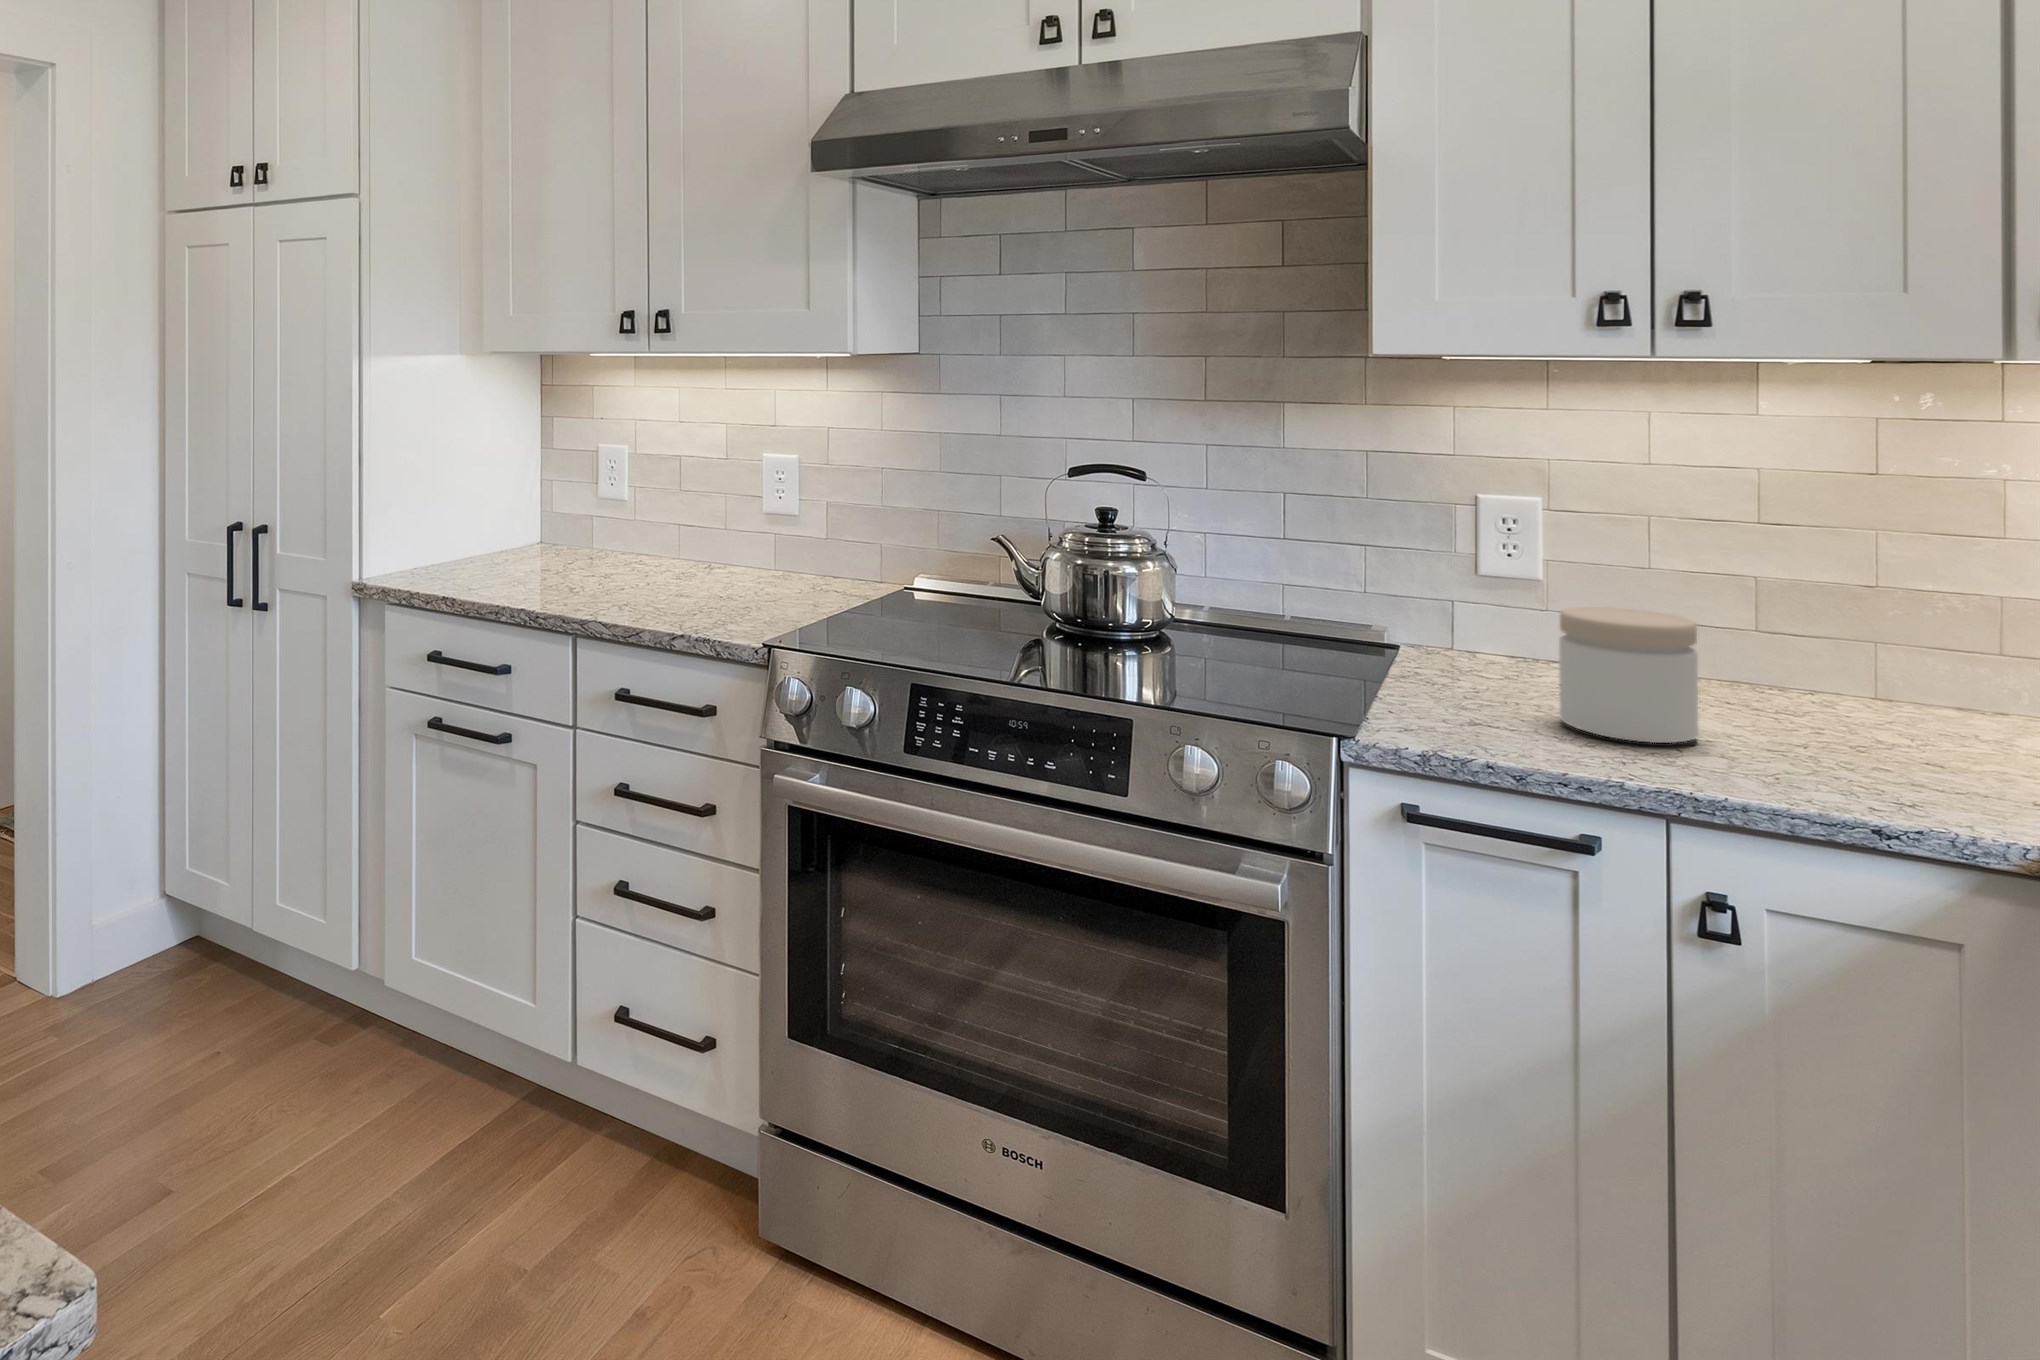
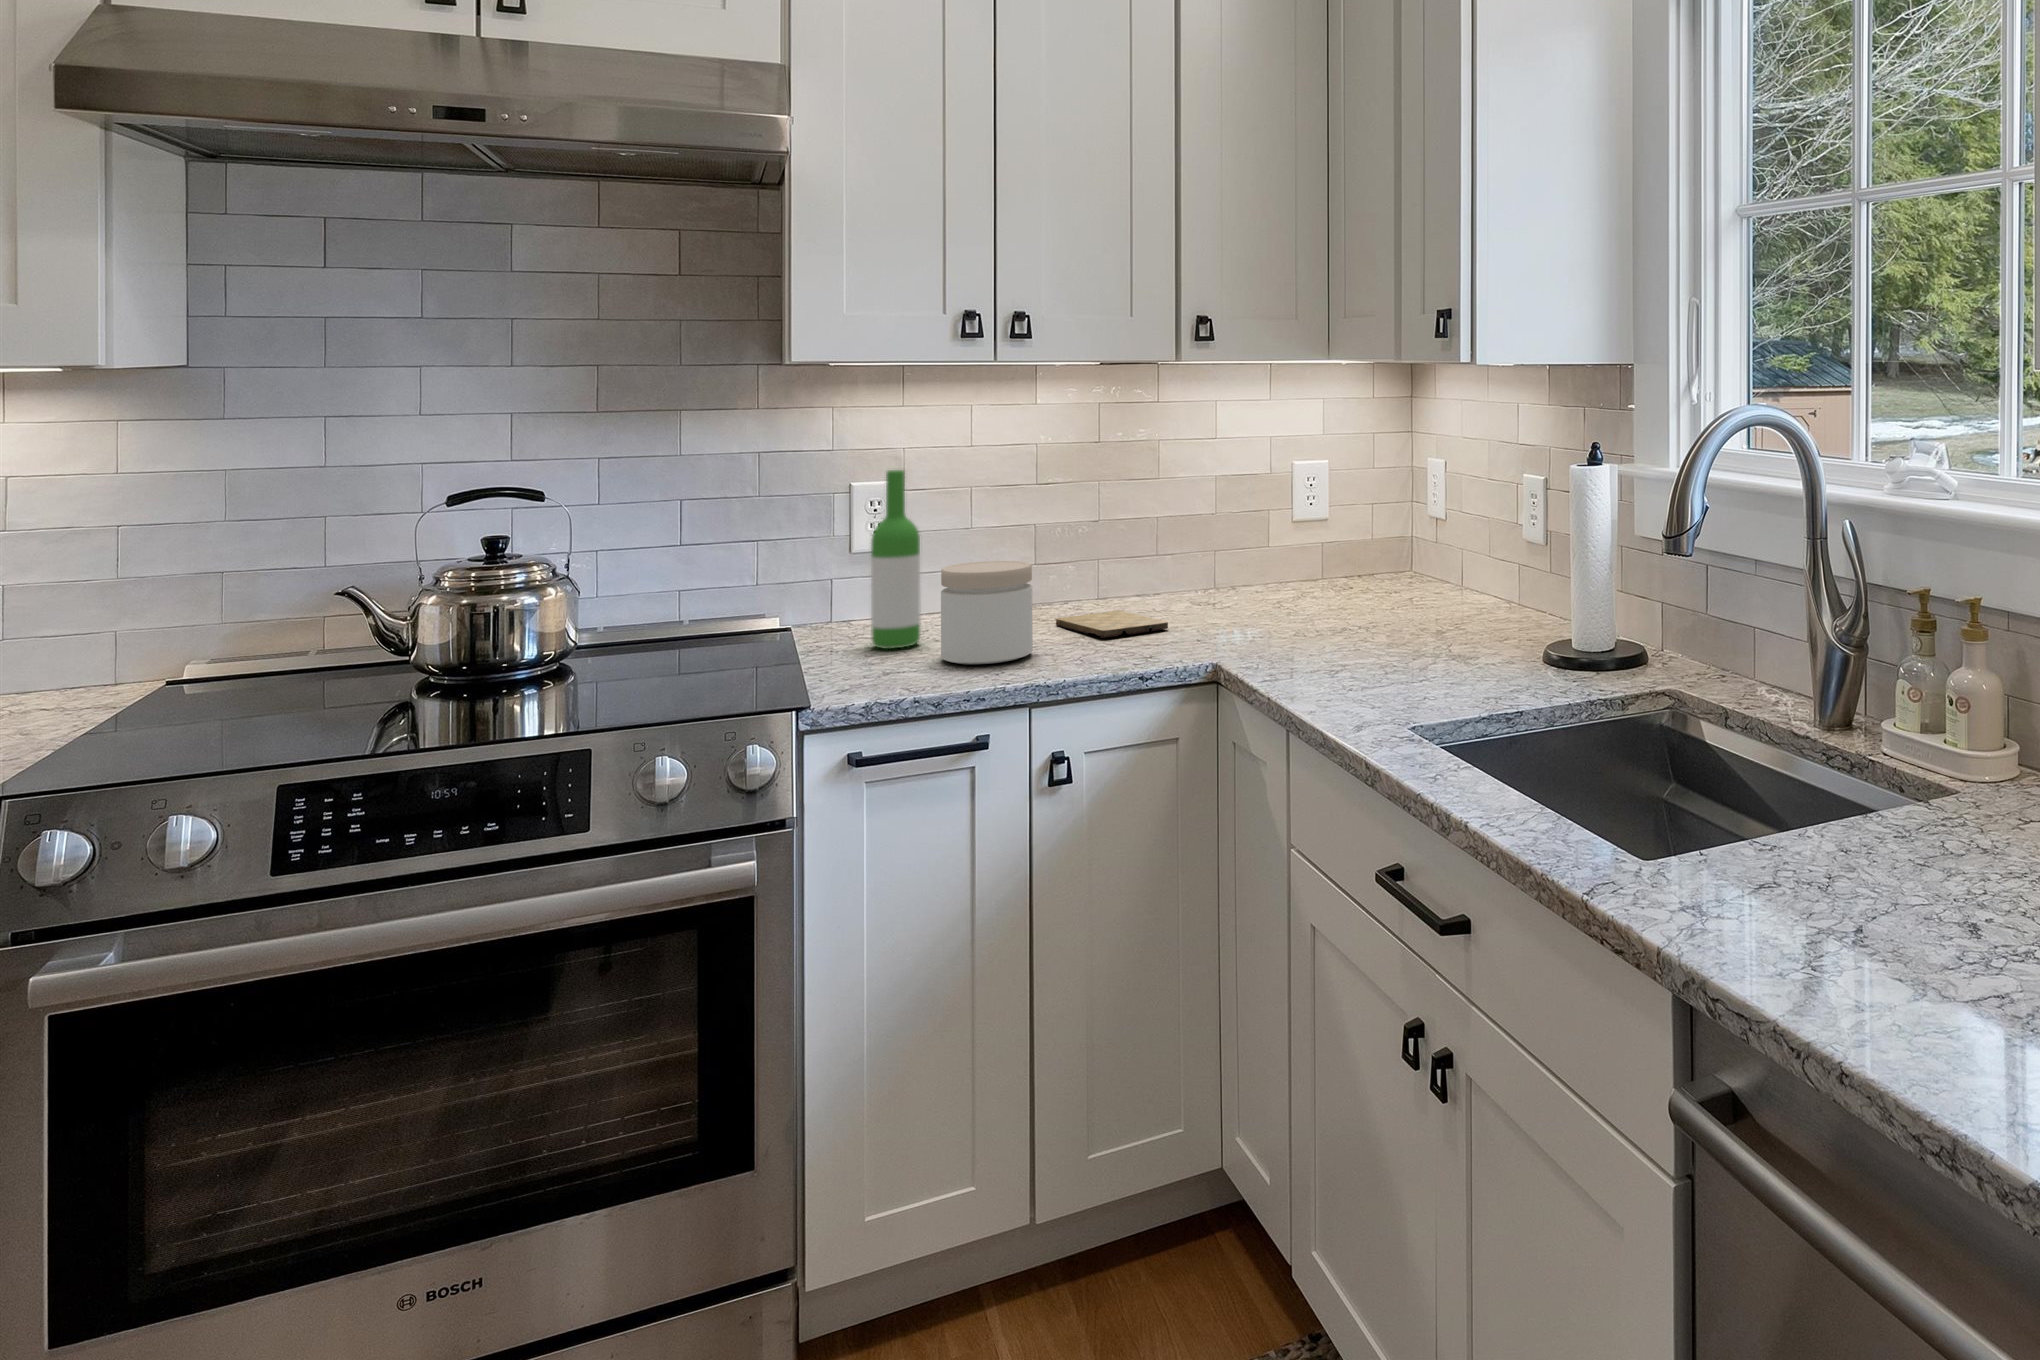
wine bottle: none [1487,483,1552,694] -> present [871,470,921,649]
cutting board: none [1772,703,1969,757] -> present [1056,611,1168,638]

